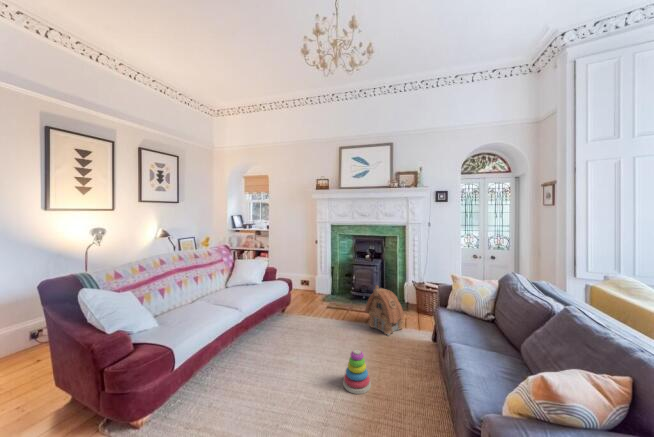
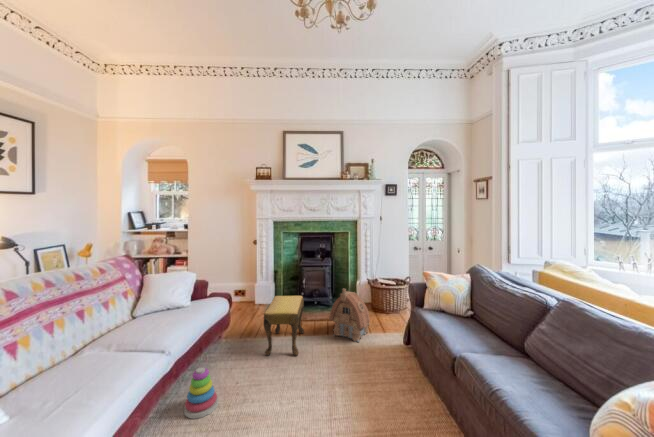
footstool: none [305,286,344,338] -> present [263,296,304,356]
stacking toy: present [343,350,371,394] -> present [184,367,218,419]

